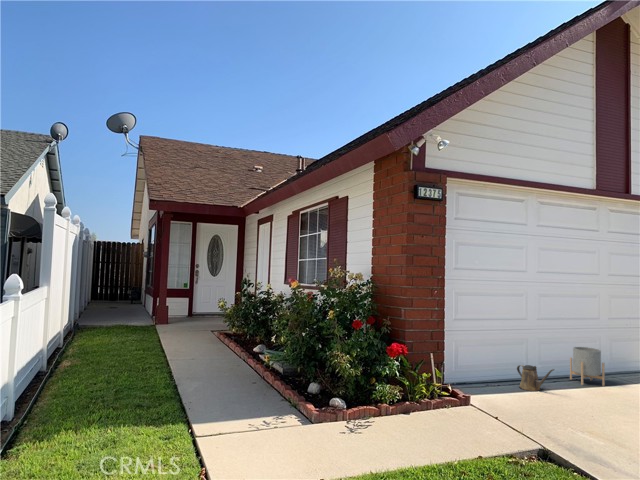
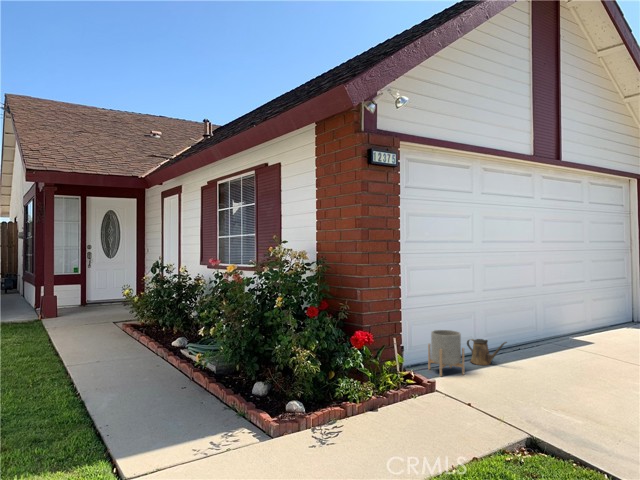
planter: present [570,347,605,386] -> present [428,330,464,376]

